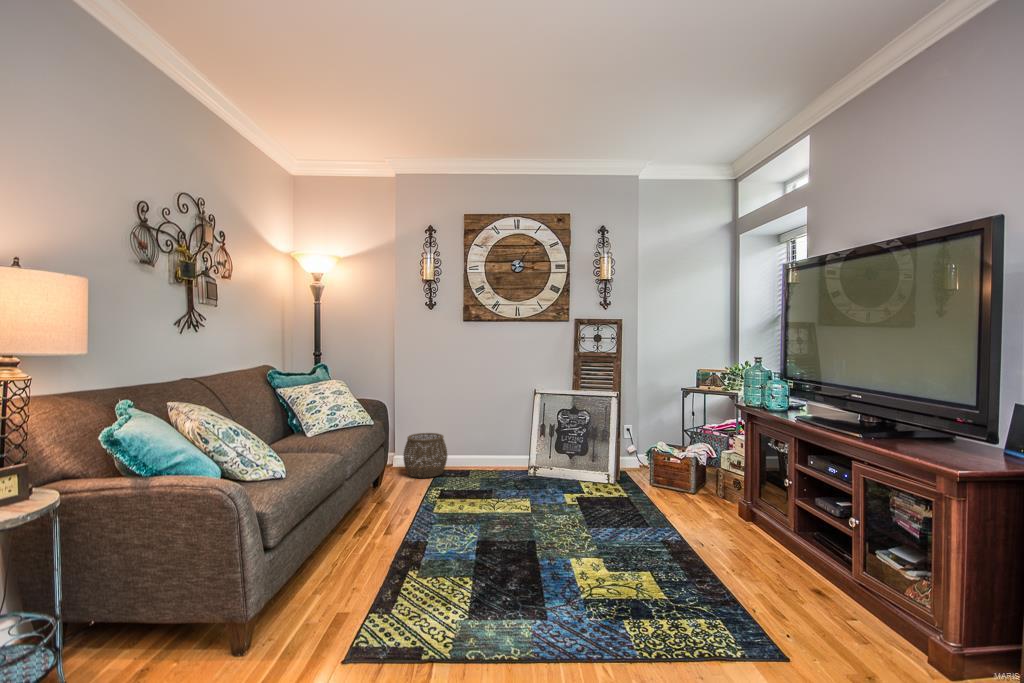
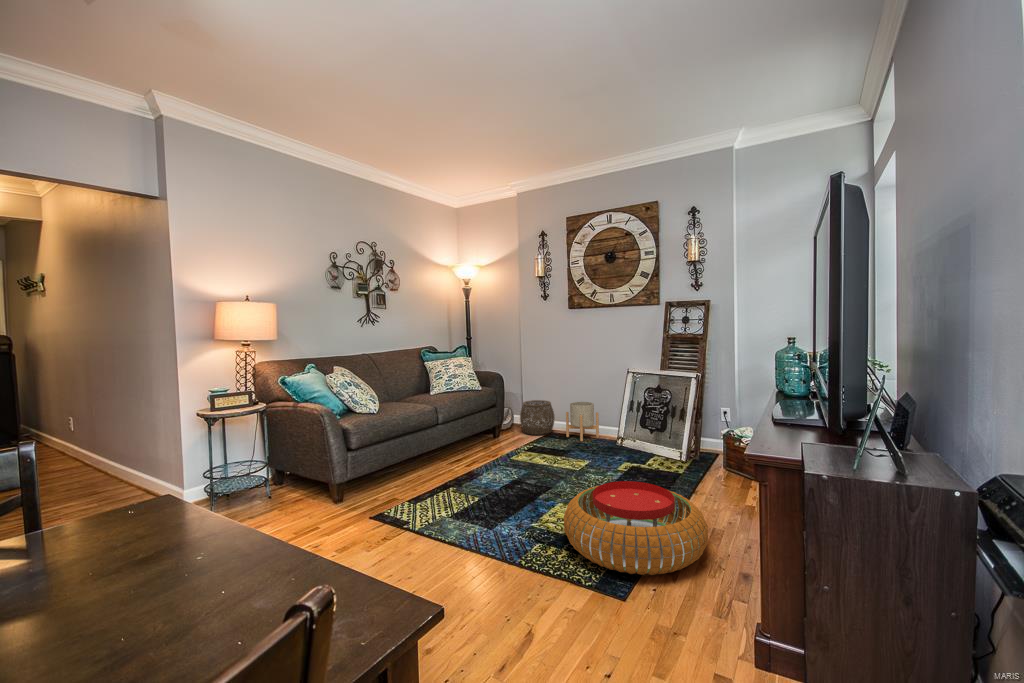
planter: none [467,431,504,478] -> present [566,402,599,441]
pouf: none [630,516,799,626] -> present [564,481,708,575]

